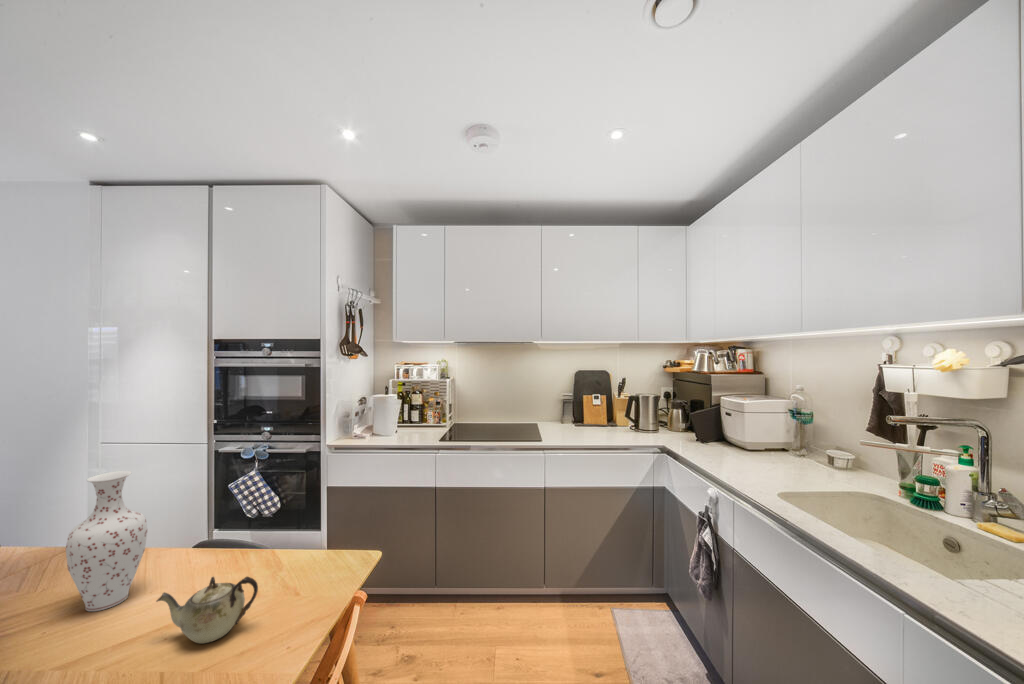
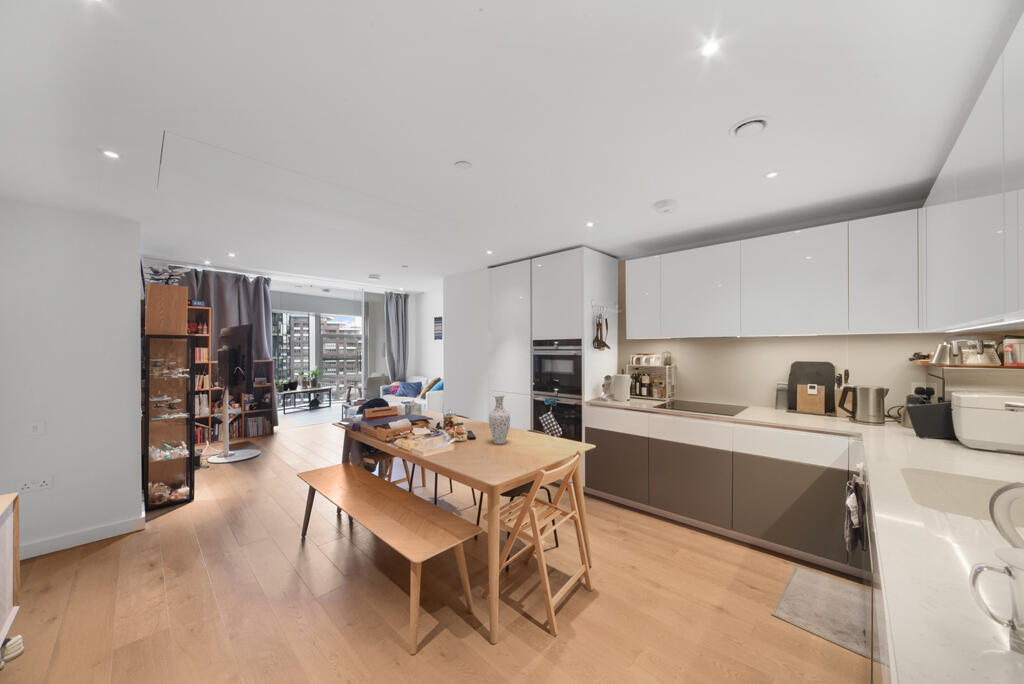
teapot: present [157,577,258,643] -> none [514,436,545,460]

